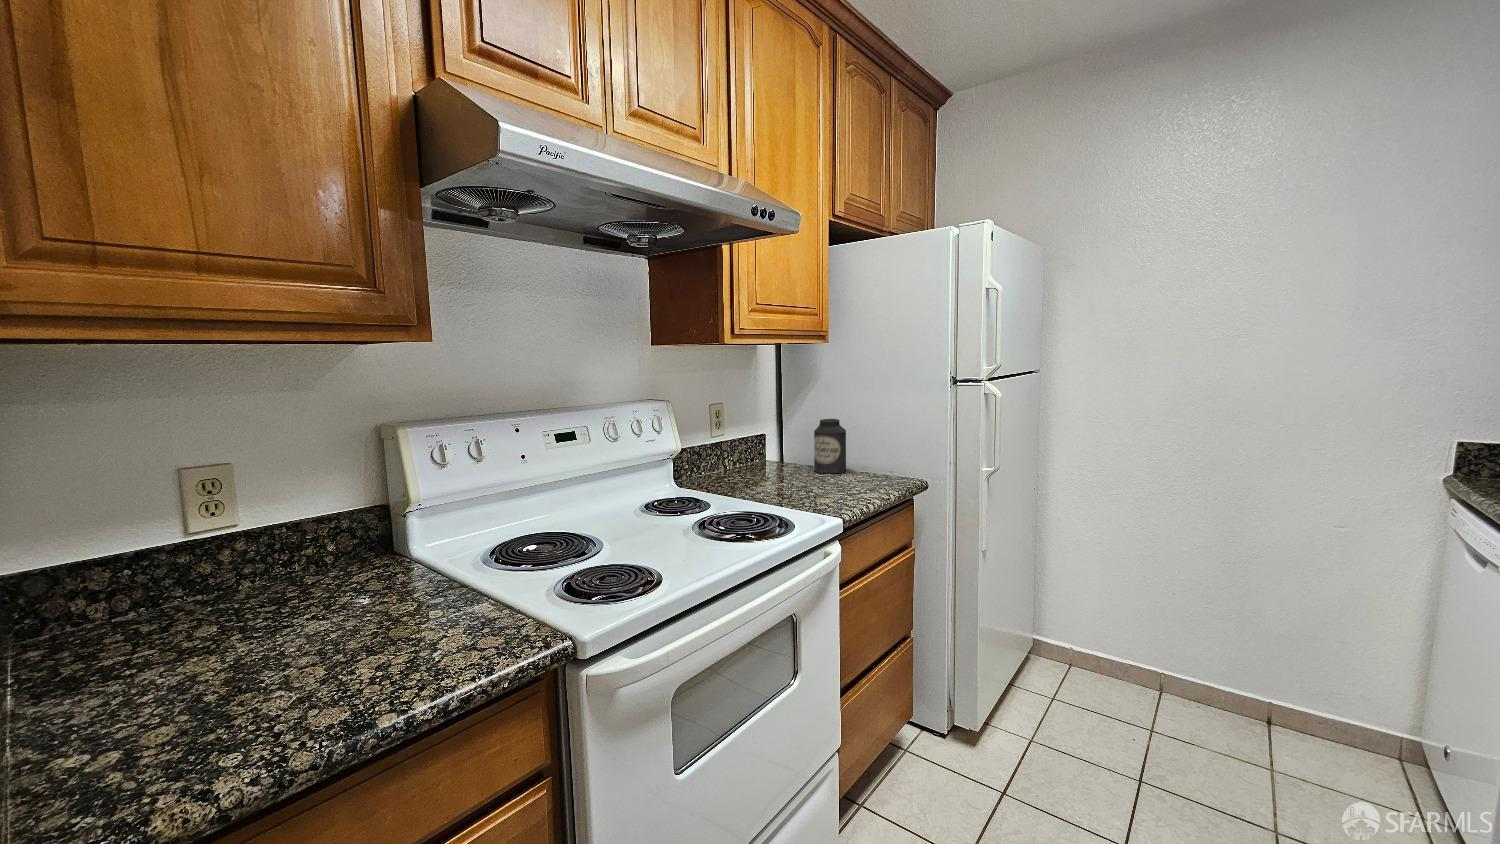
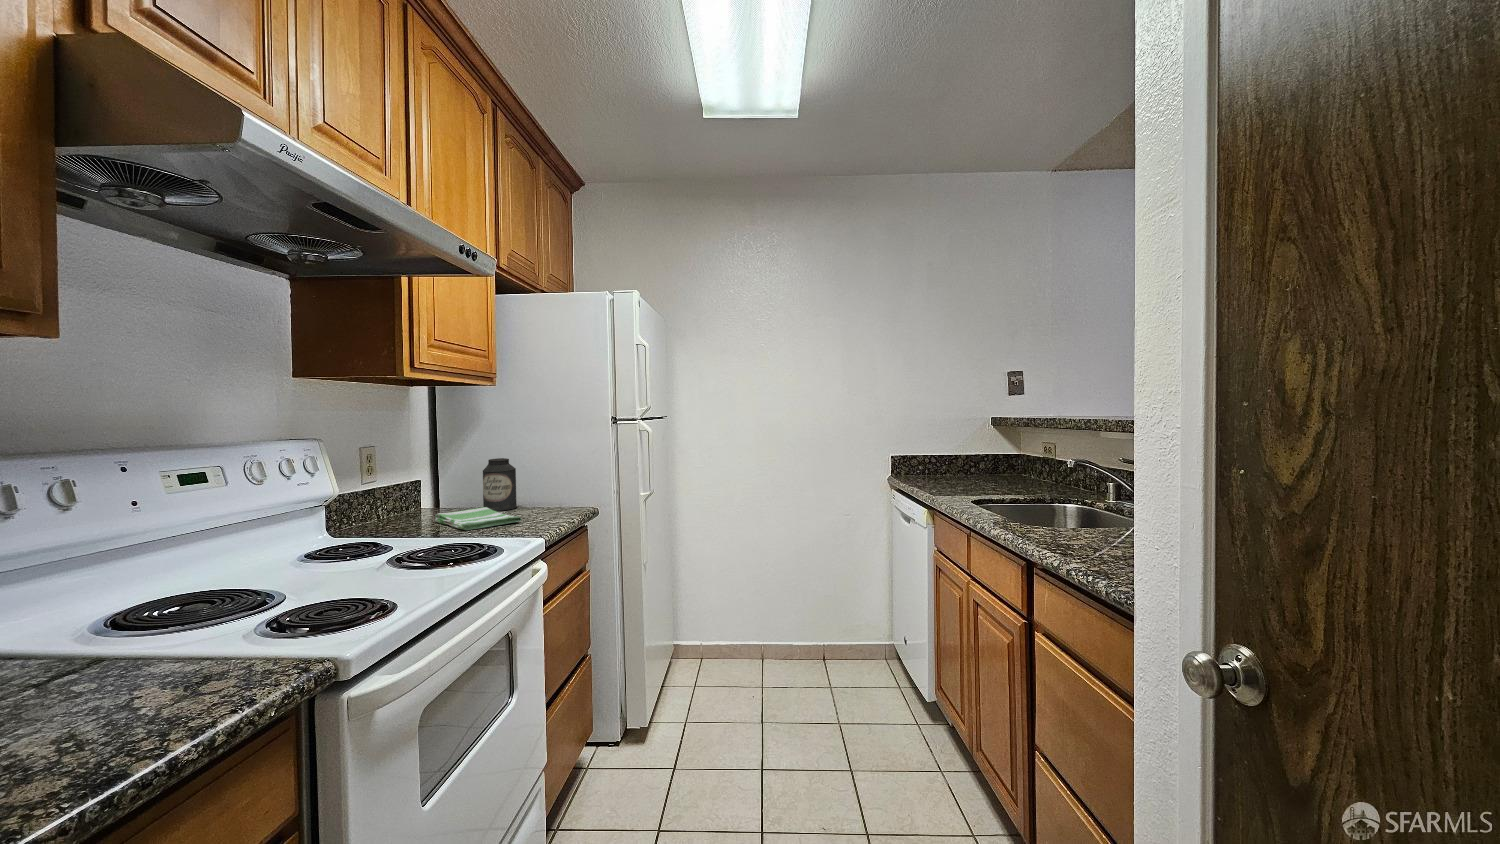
dish towel: none [764,470,836,496] -> present [435,507,522,530]

